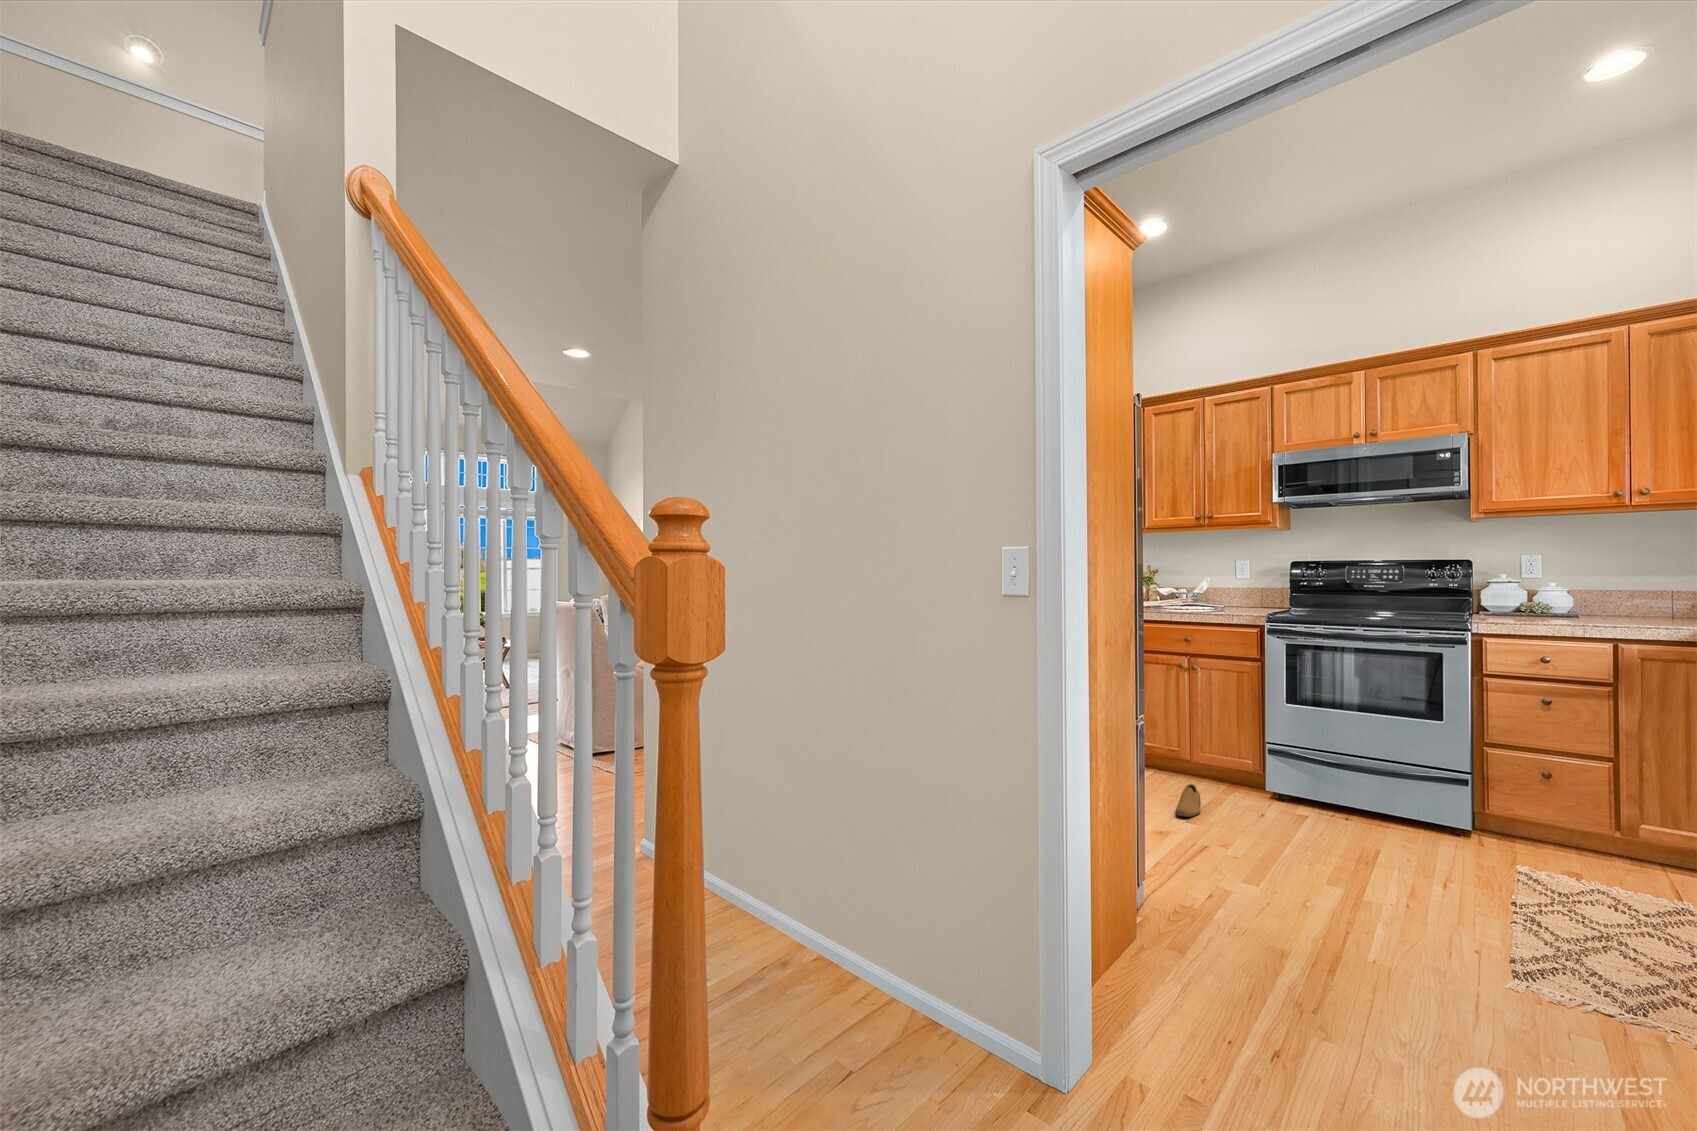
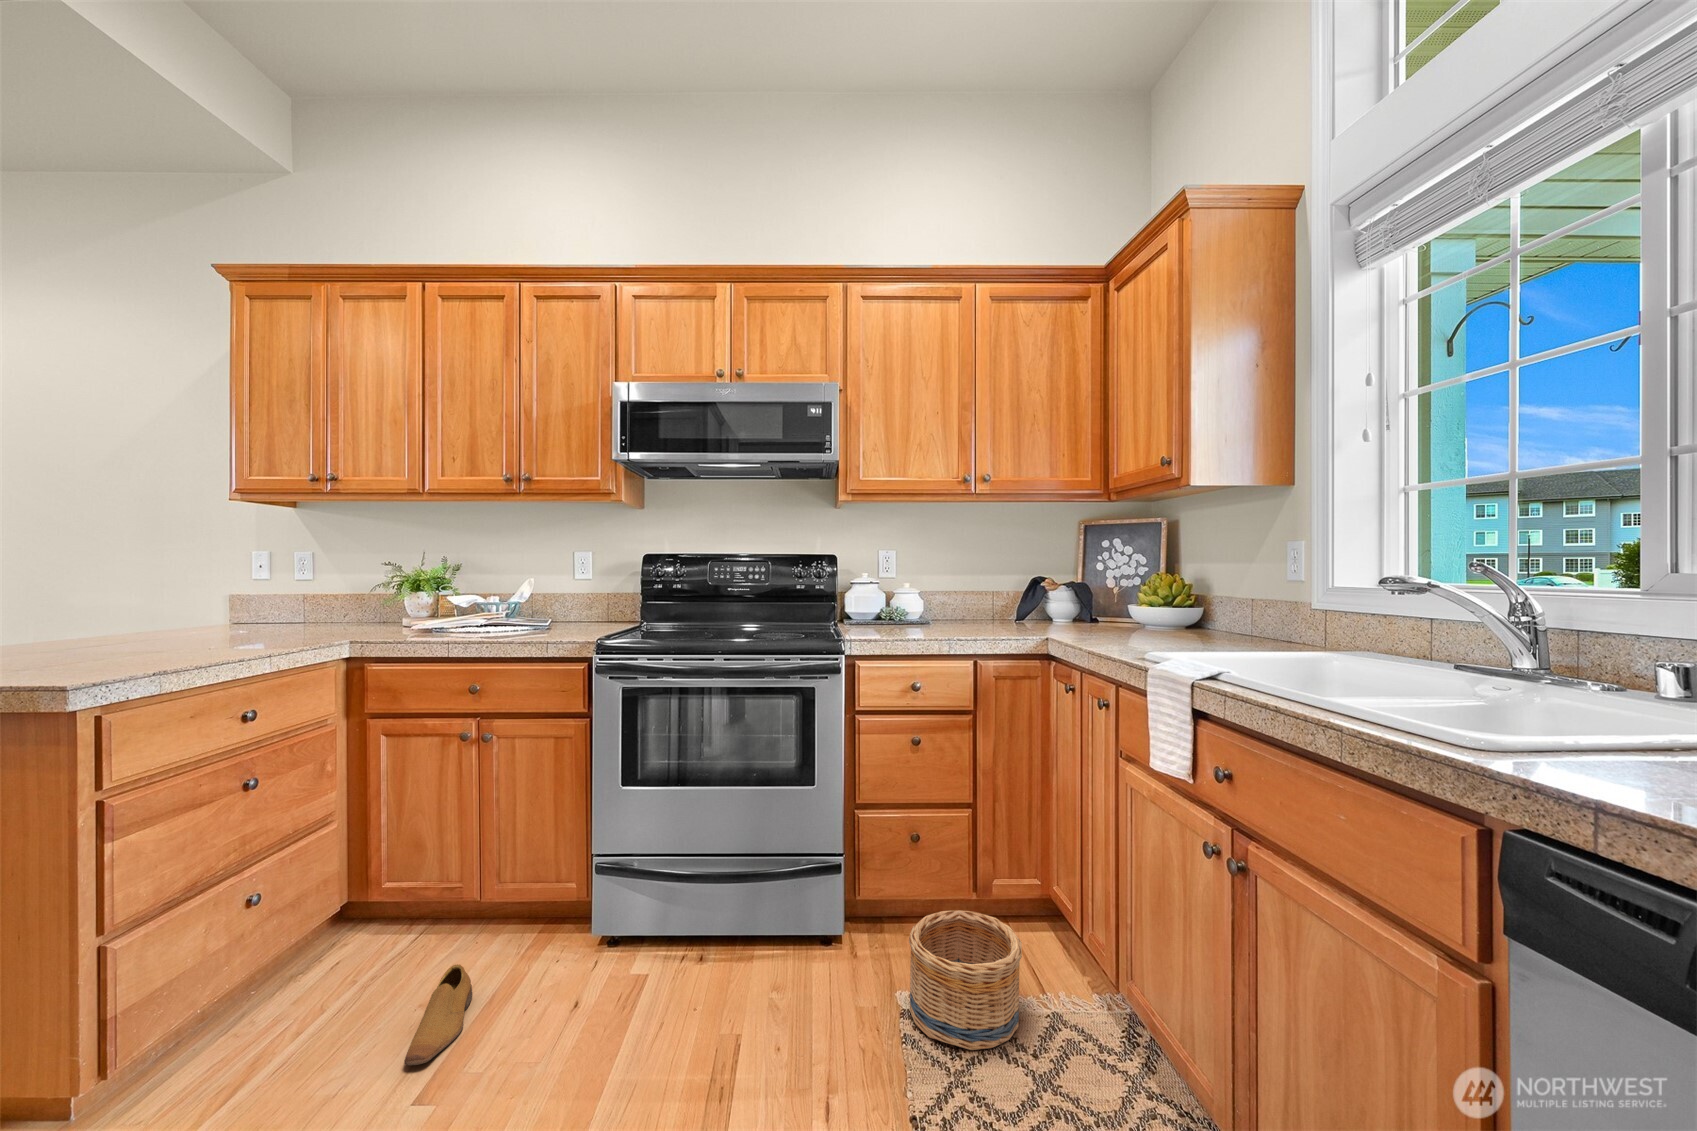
basket: none [1526,818,1640,906] -> present [909,910,1022,1050]

